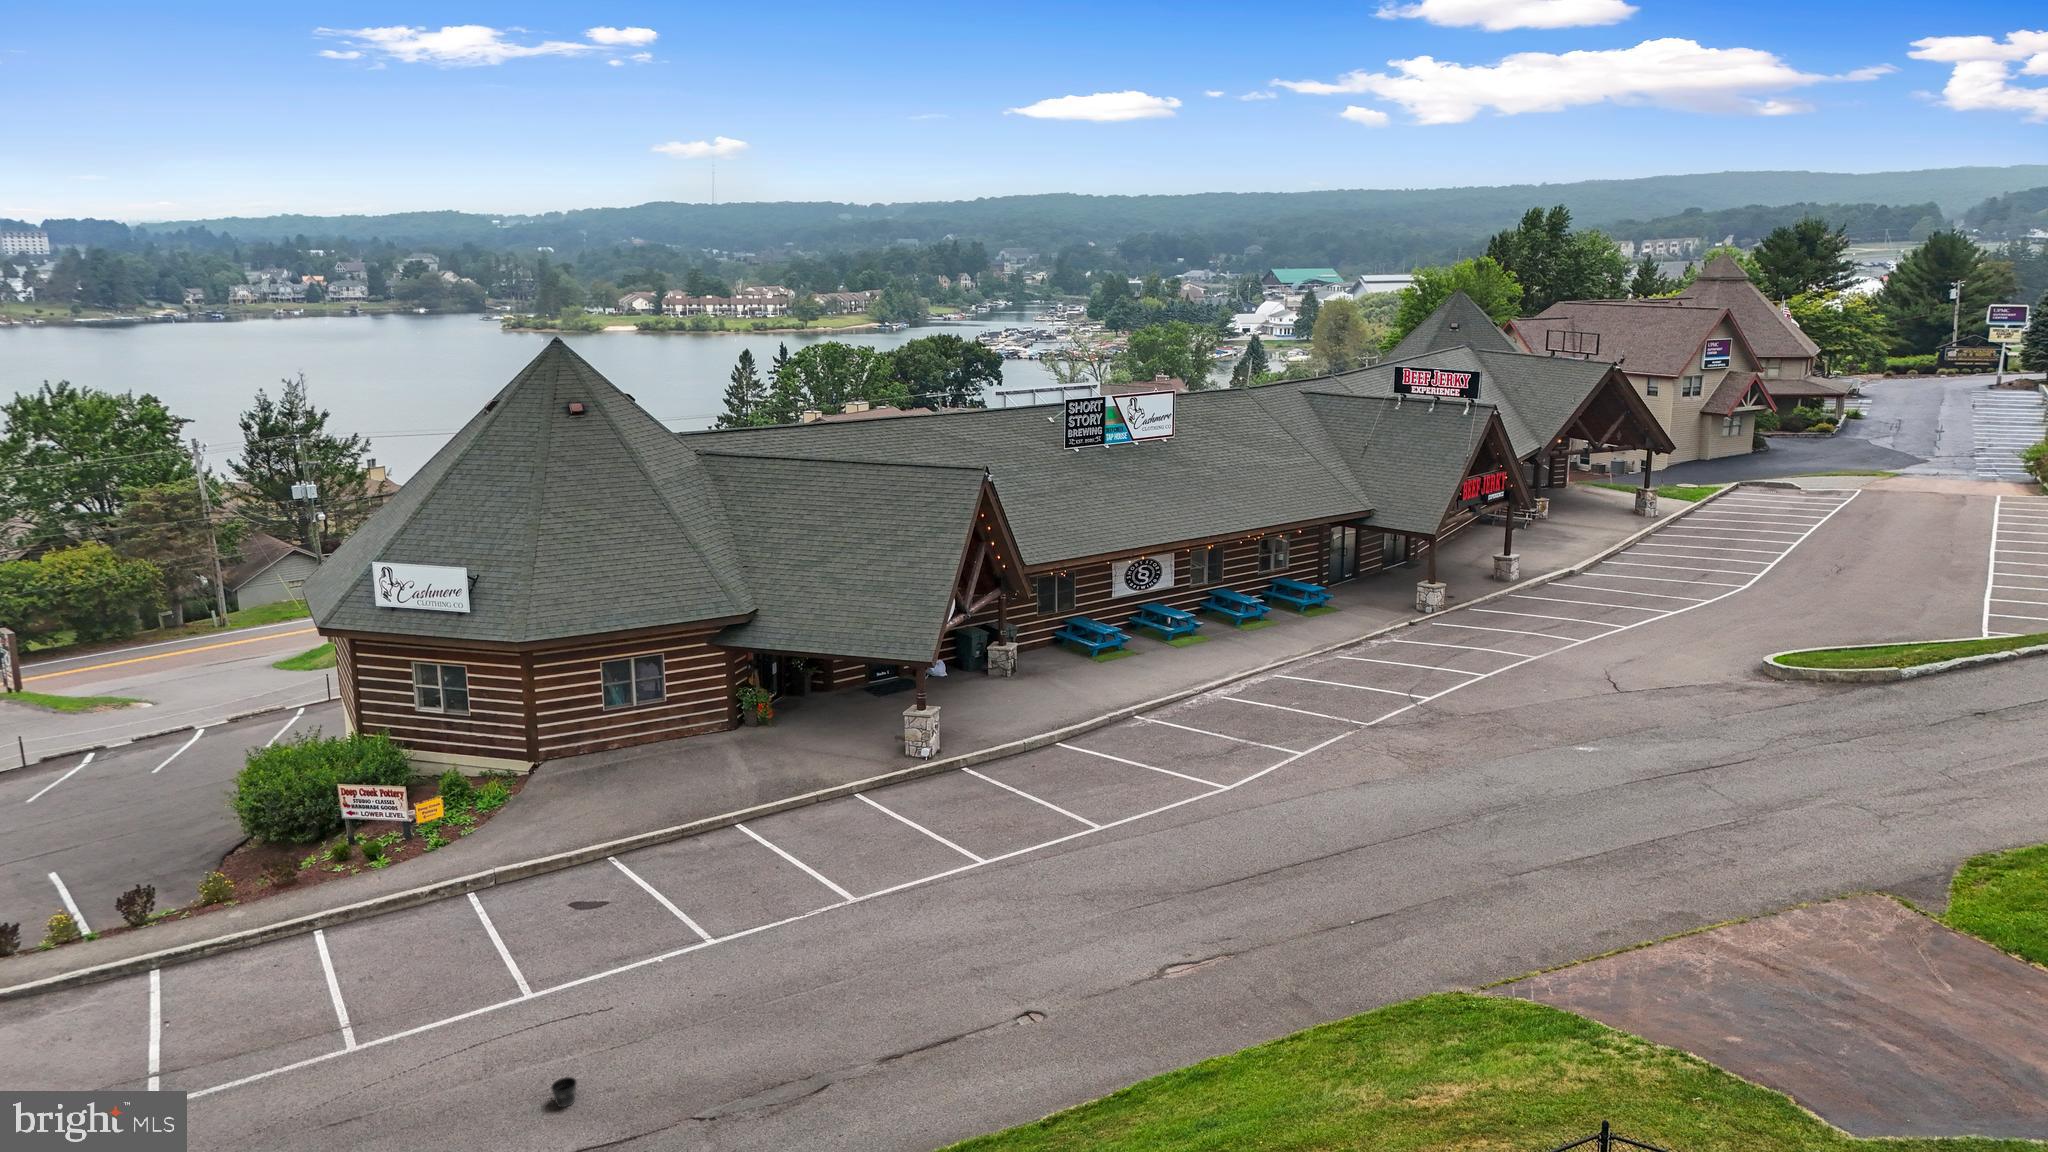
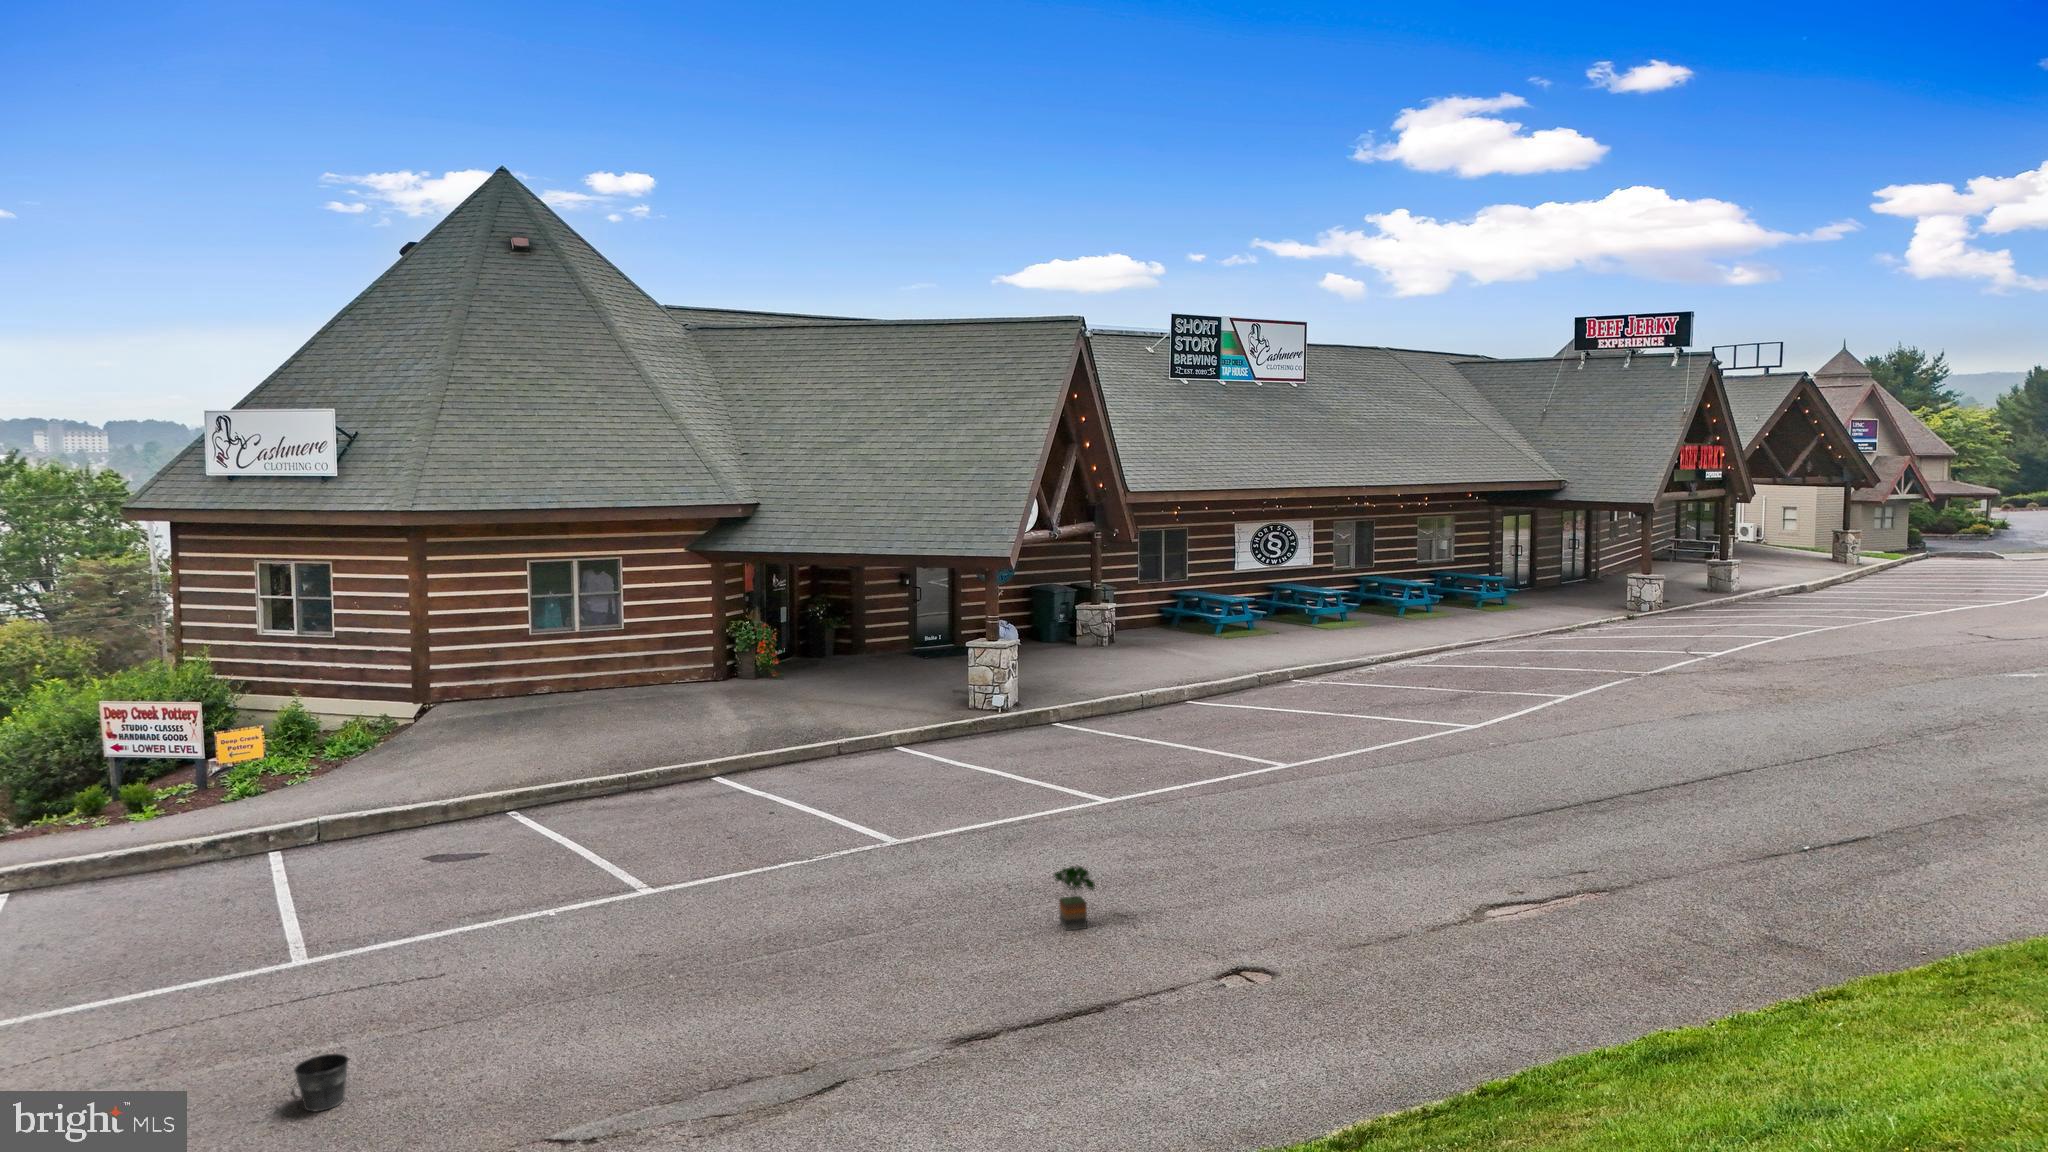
potted tree: none [937,937,961,974] -> present [1054,866,1095,931]

